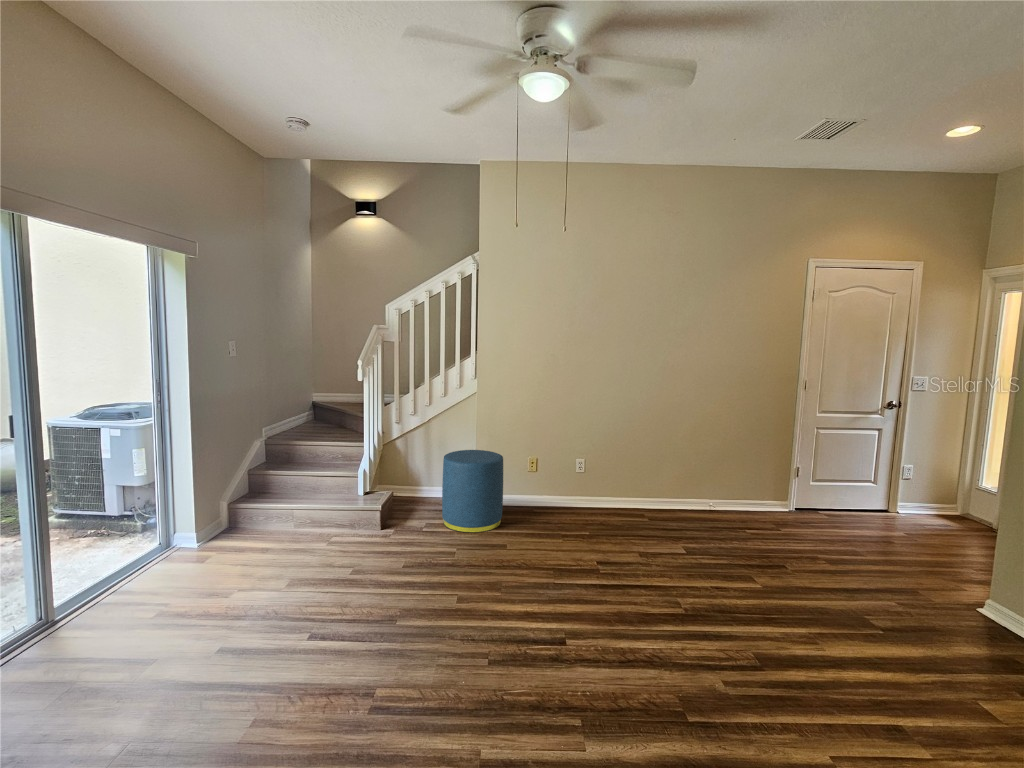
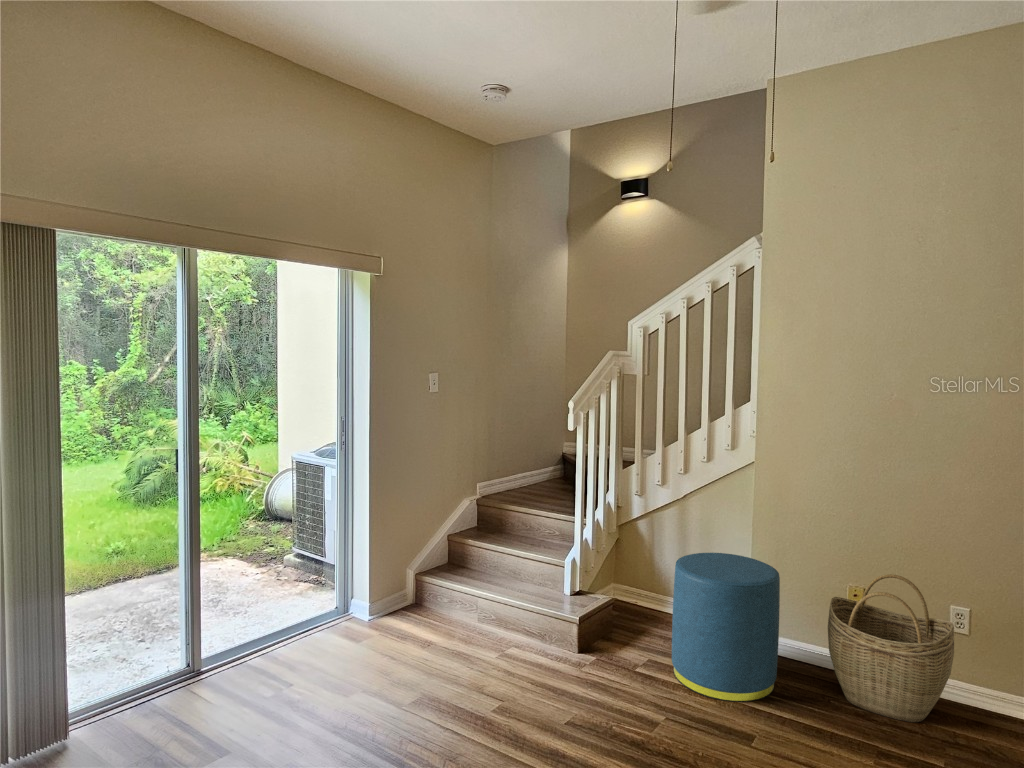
woven basket: none [525,447,583,520] -> present [828,574,954,722]

